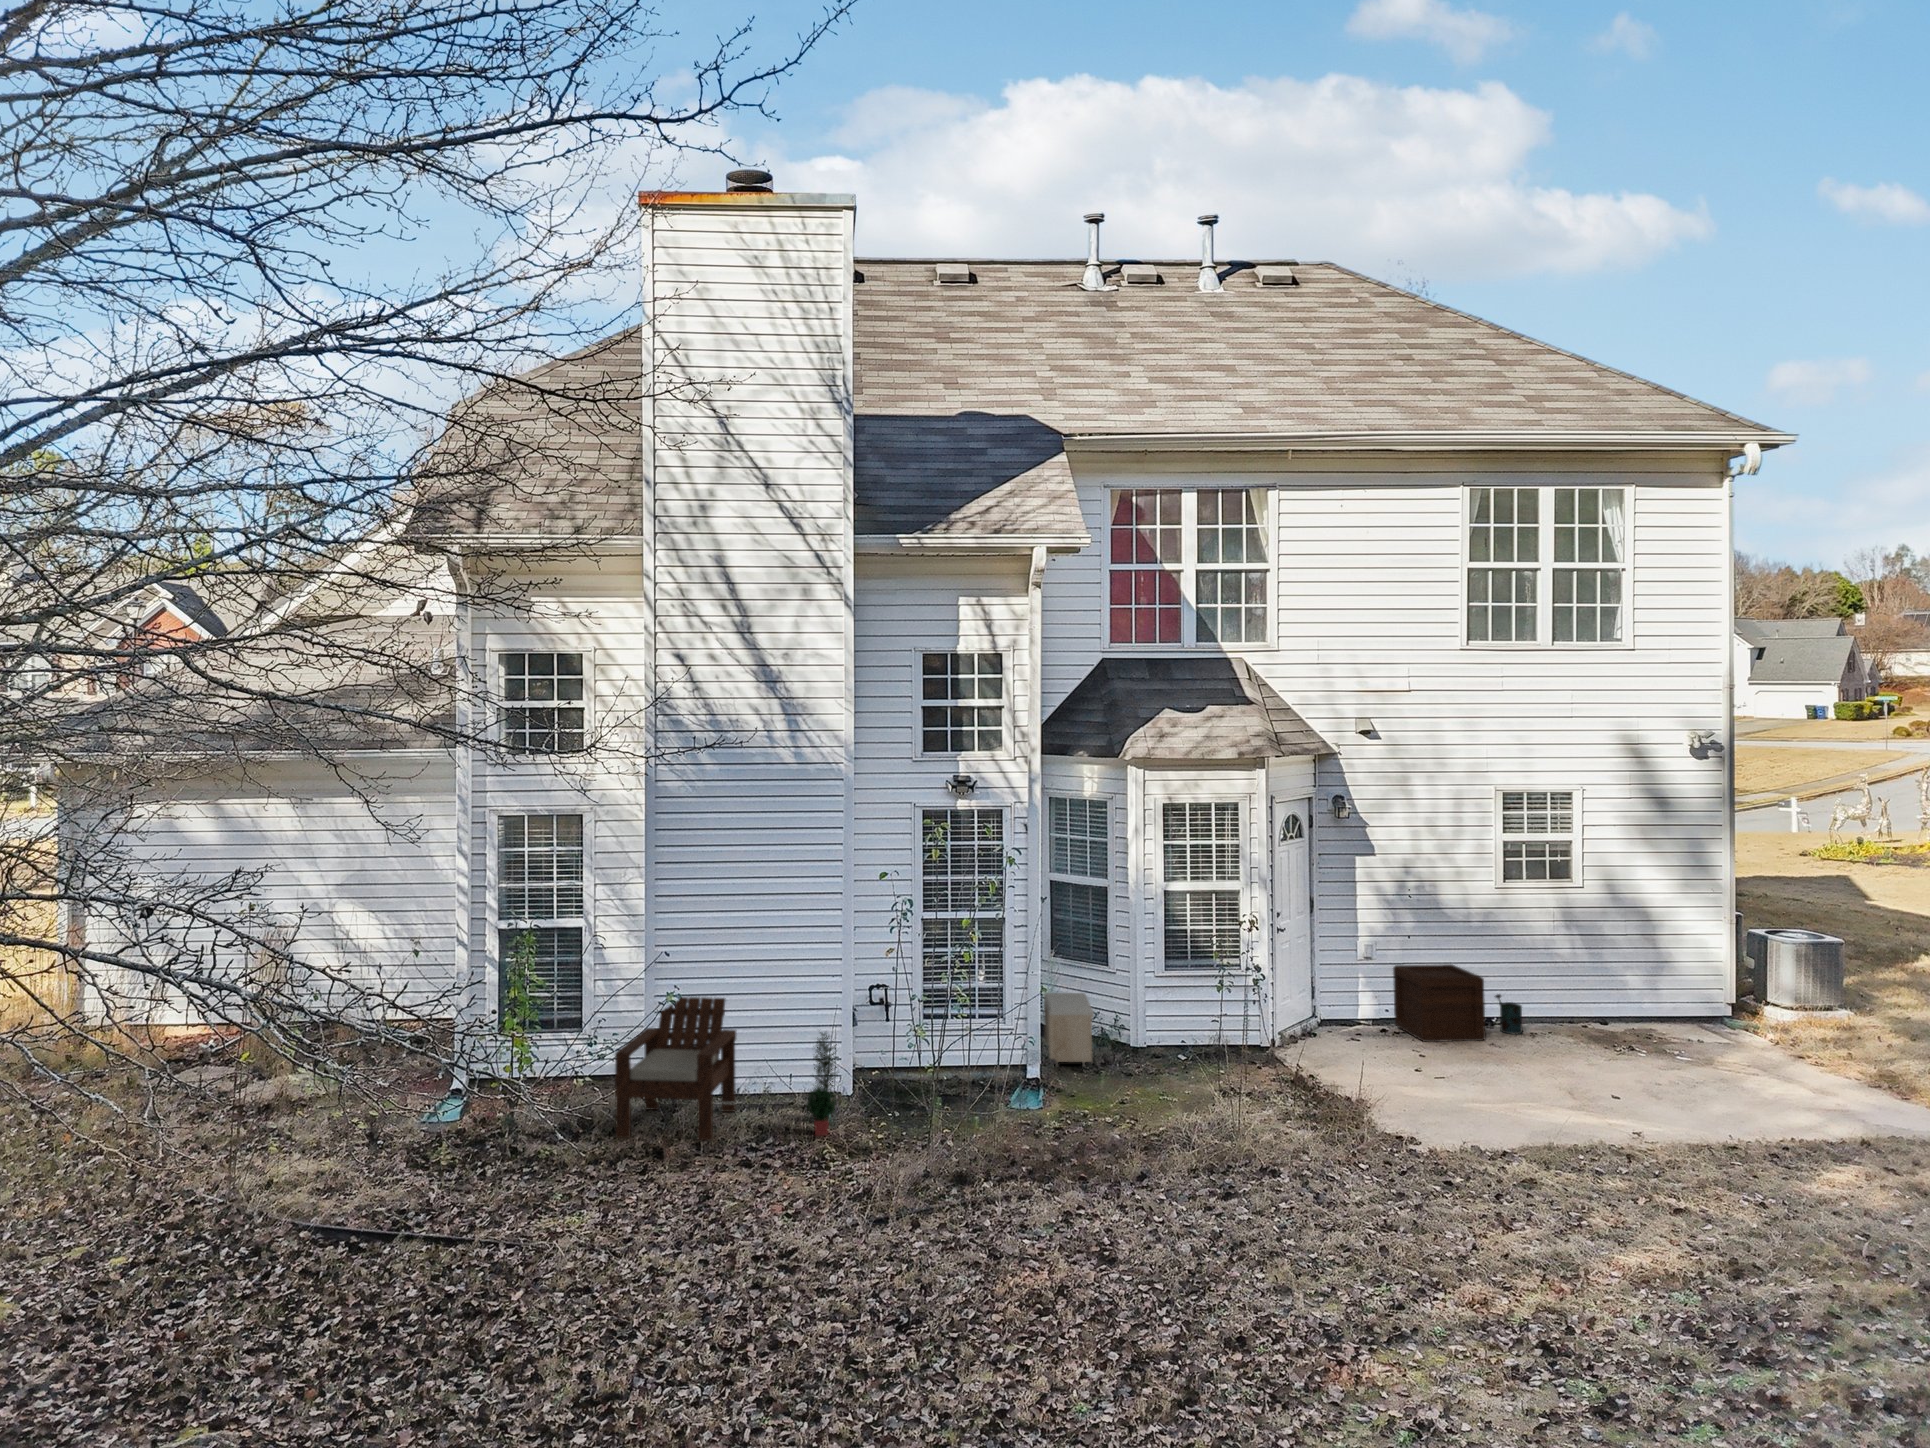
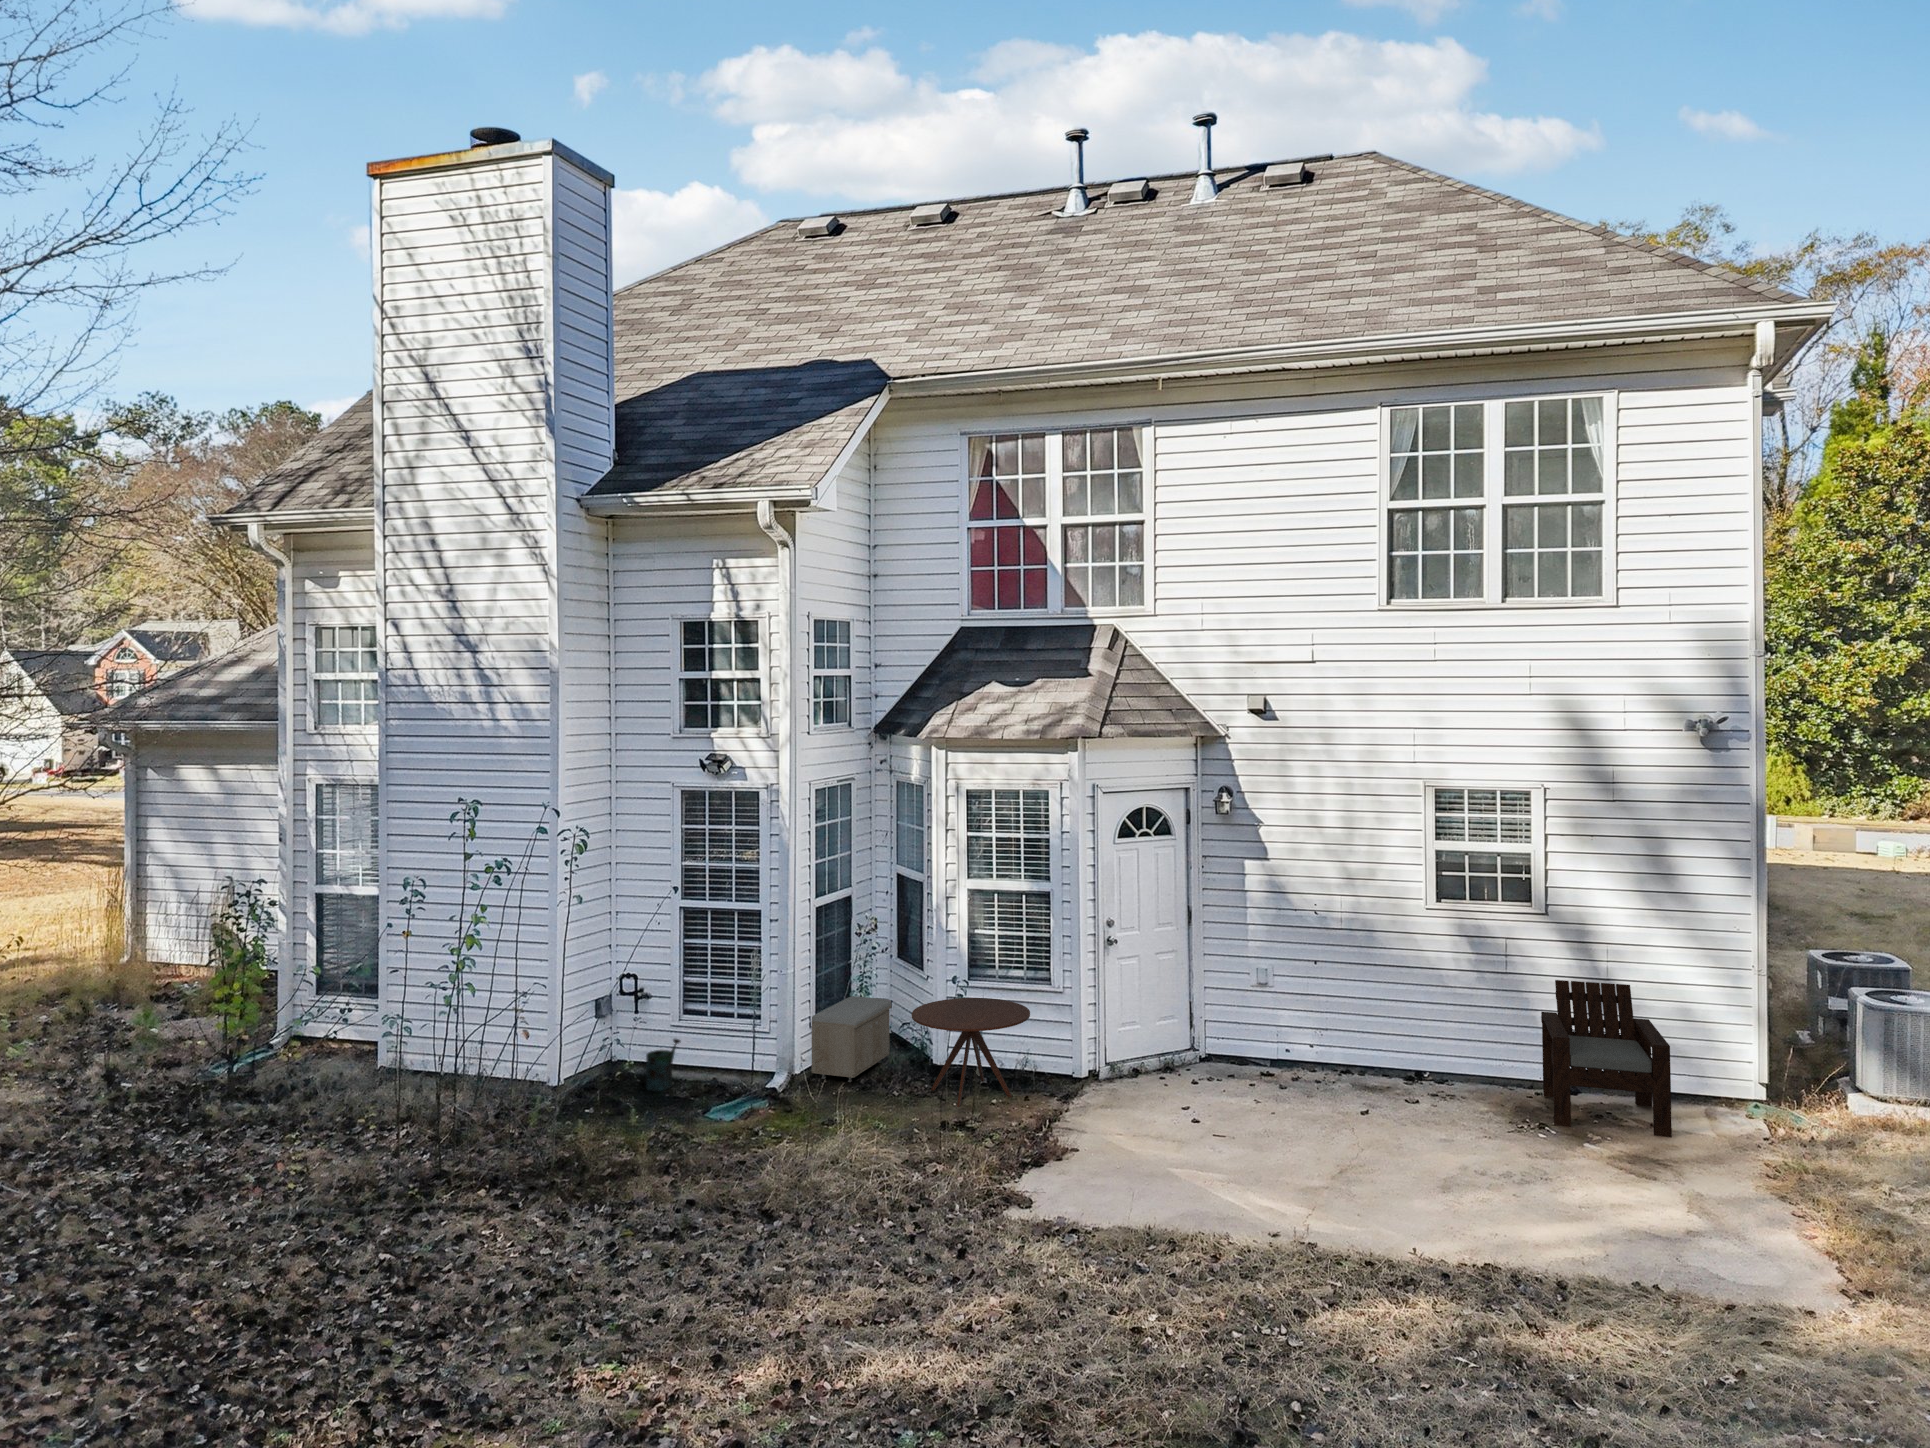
wooden crate: present [1393,964,1485,1042] -> none [1283,995,1367,1099]
round table: none [1145,984,1251,1076] -> present [912,998,1030,1107]
watering can: present [1495,994,1523,1034] -> present [646,1039,680,1091]
chair: present [615,997,736,1140] -> present [1541,980,1672,1137]
potted plant: present [807,1032,838,1136] -> none [437,1017,529,1130]

